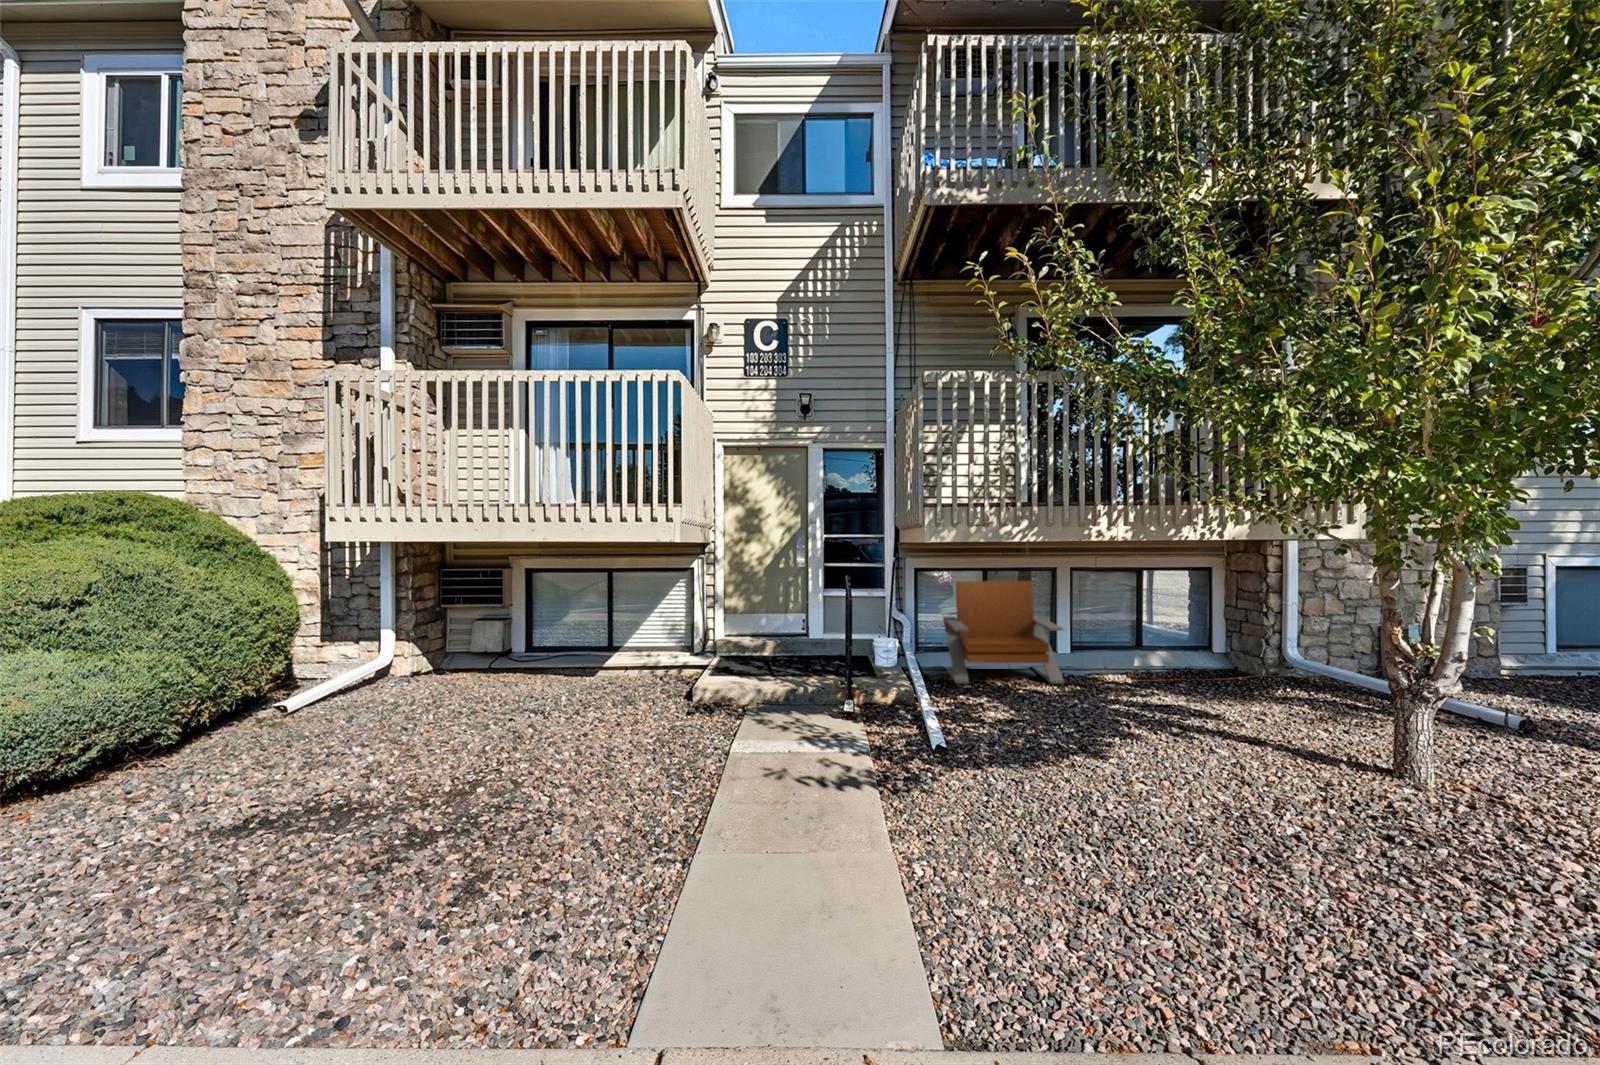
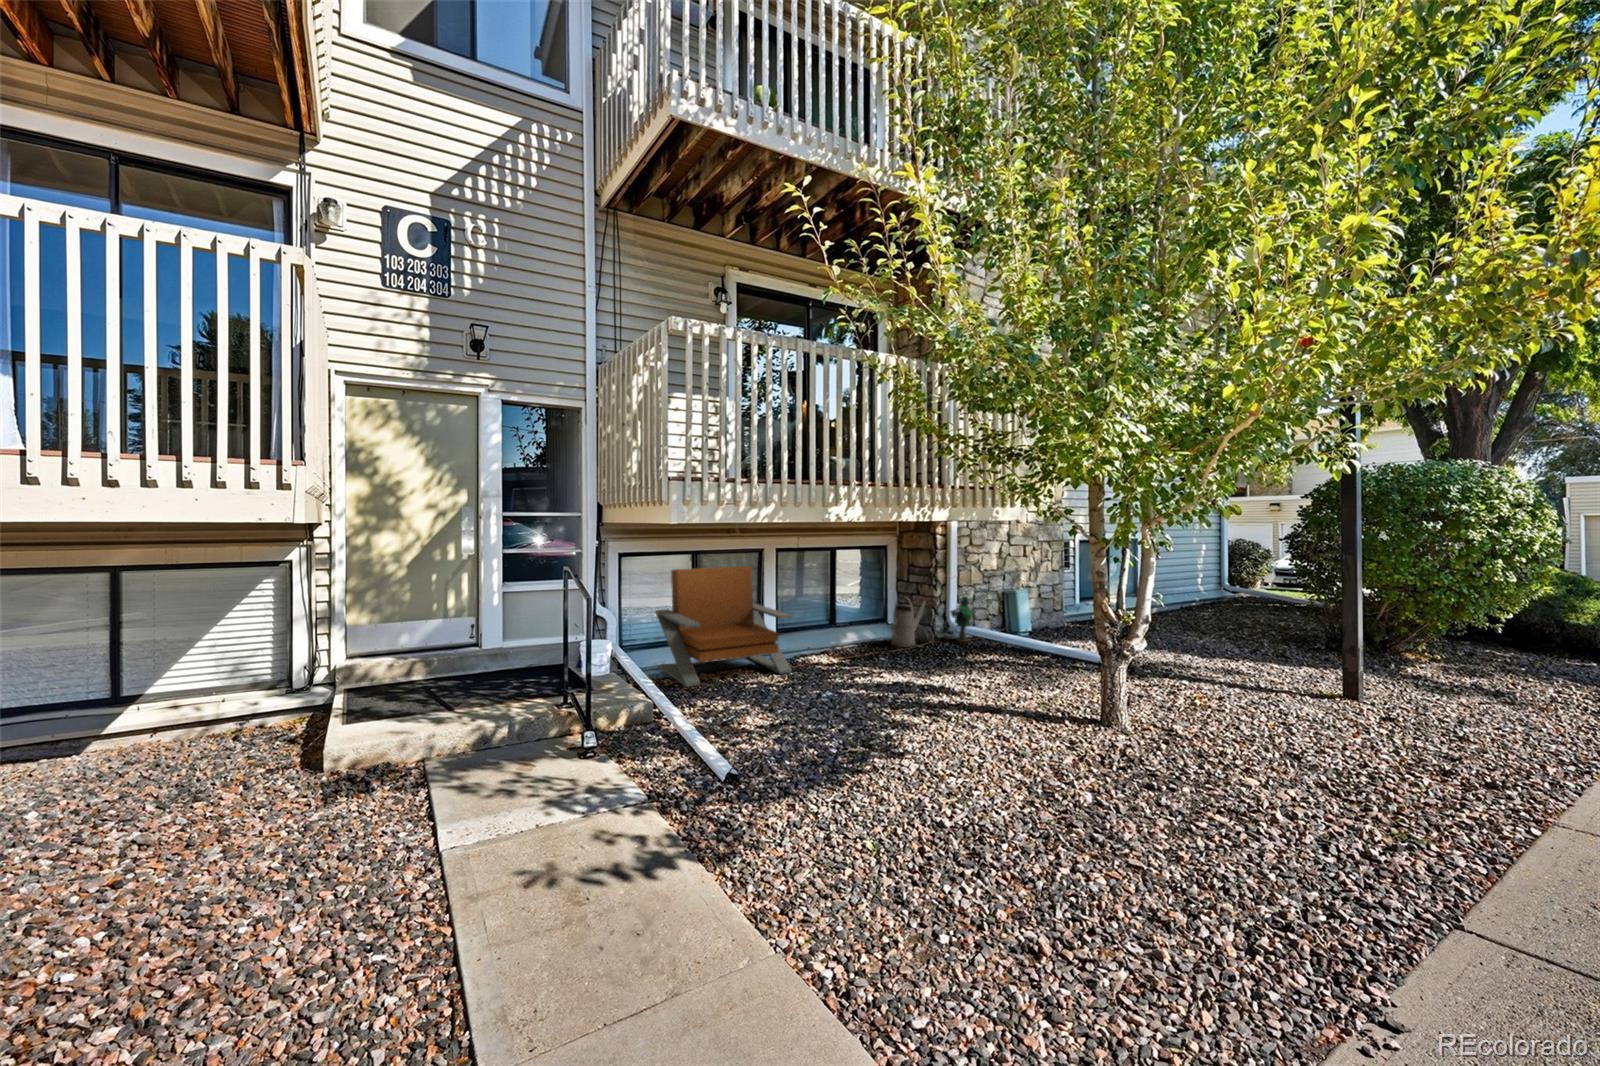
watering can: none [1198,620,1253,675] -> present [891,598,926,647]
decorative plant: none [1282,620,1321,677] -> present [950,593,975,642]

